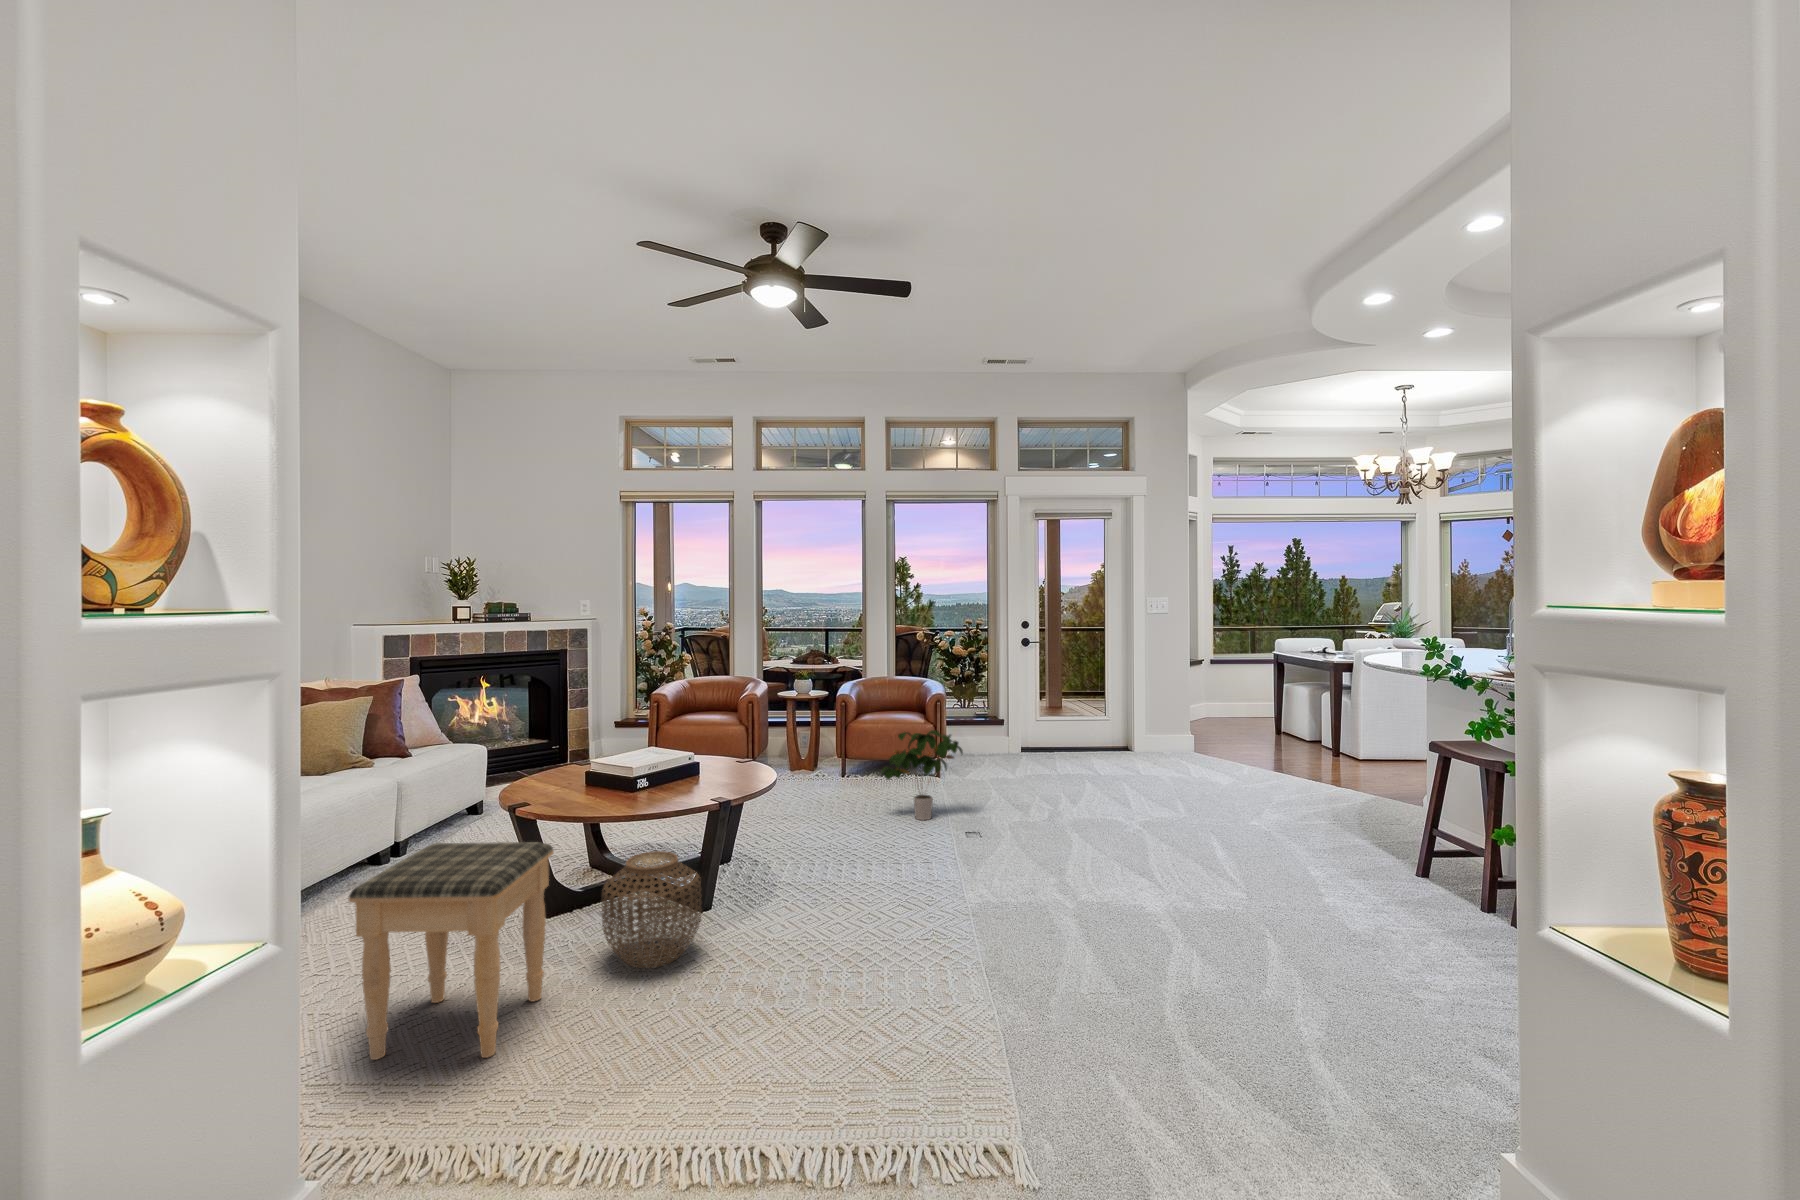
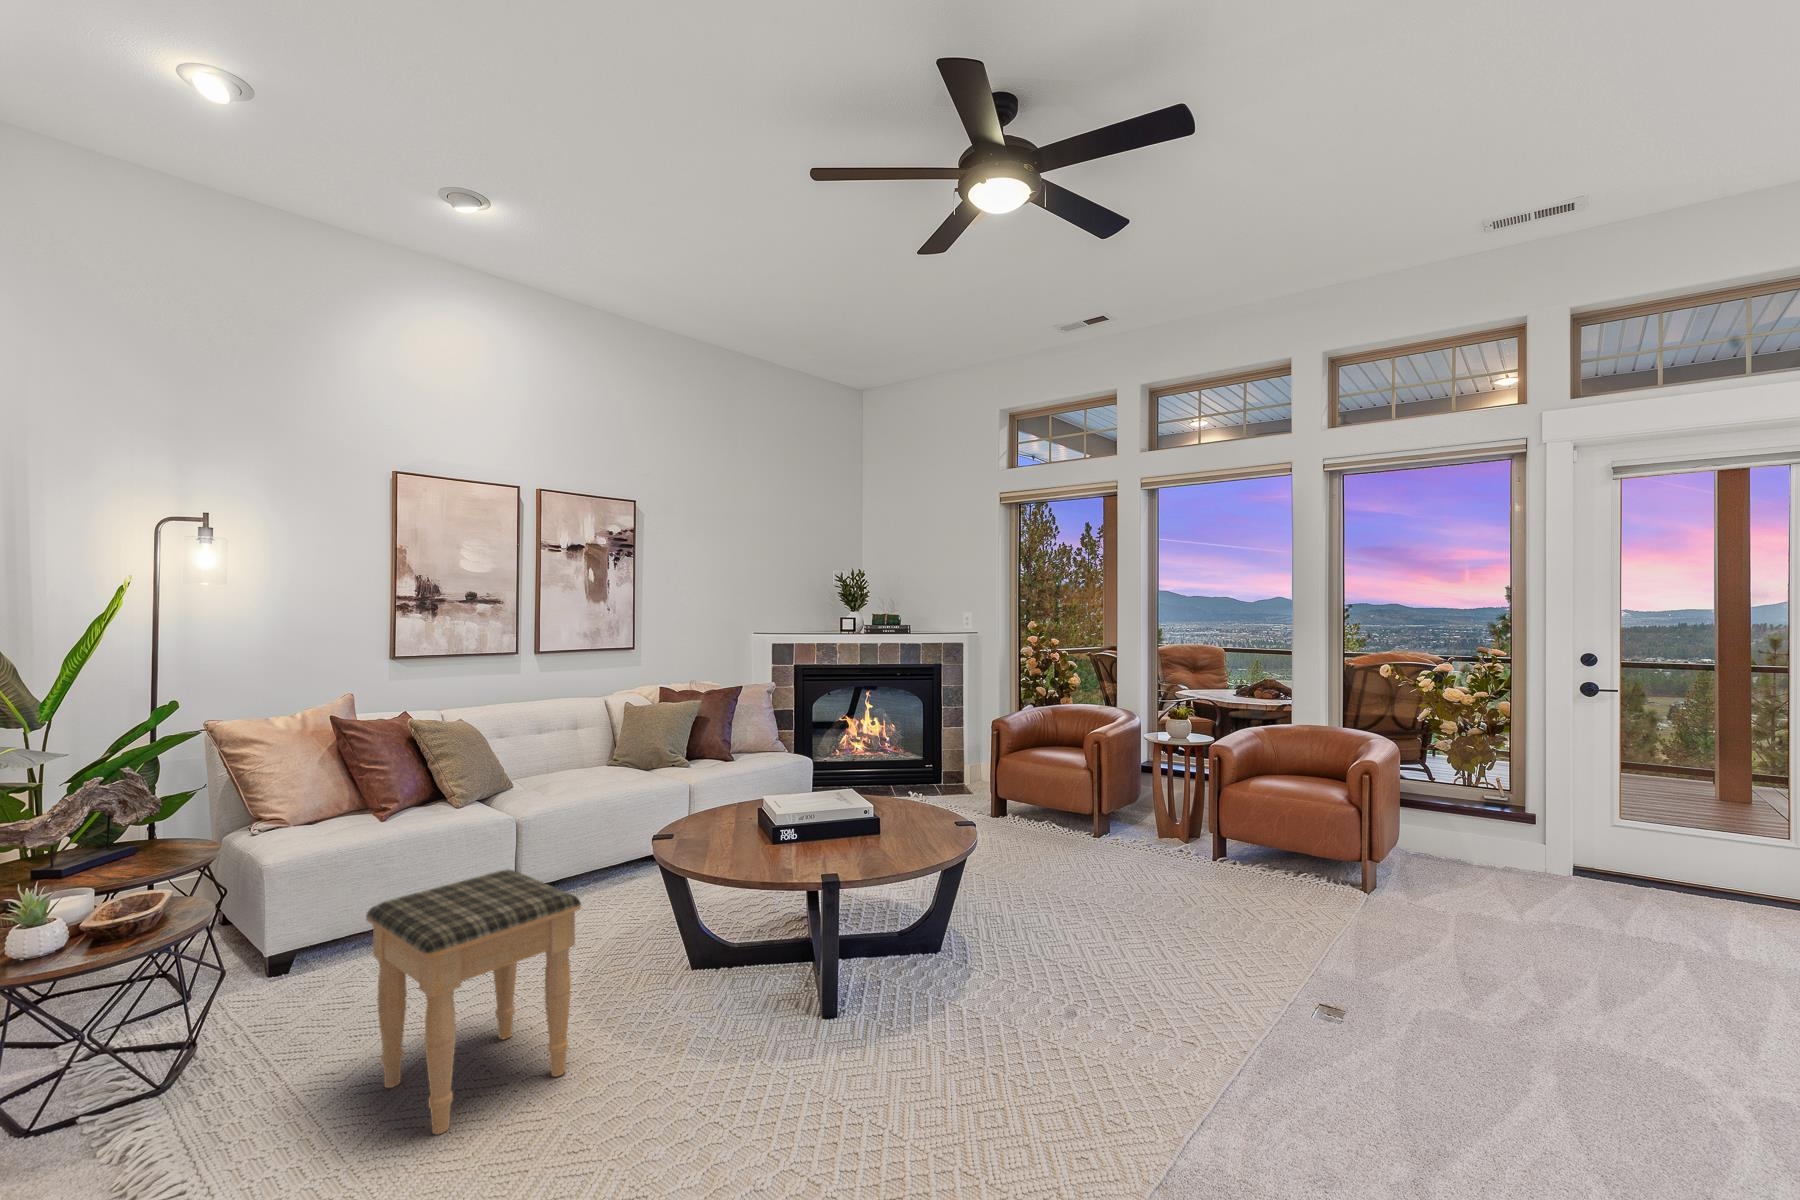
potted plant: present [881,730,963,820] -> none [1200,817,1336,963]
woven basket: present [602,851,702,968] -> none [646,929,768,1083]

